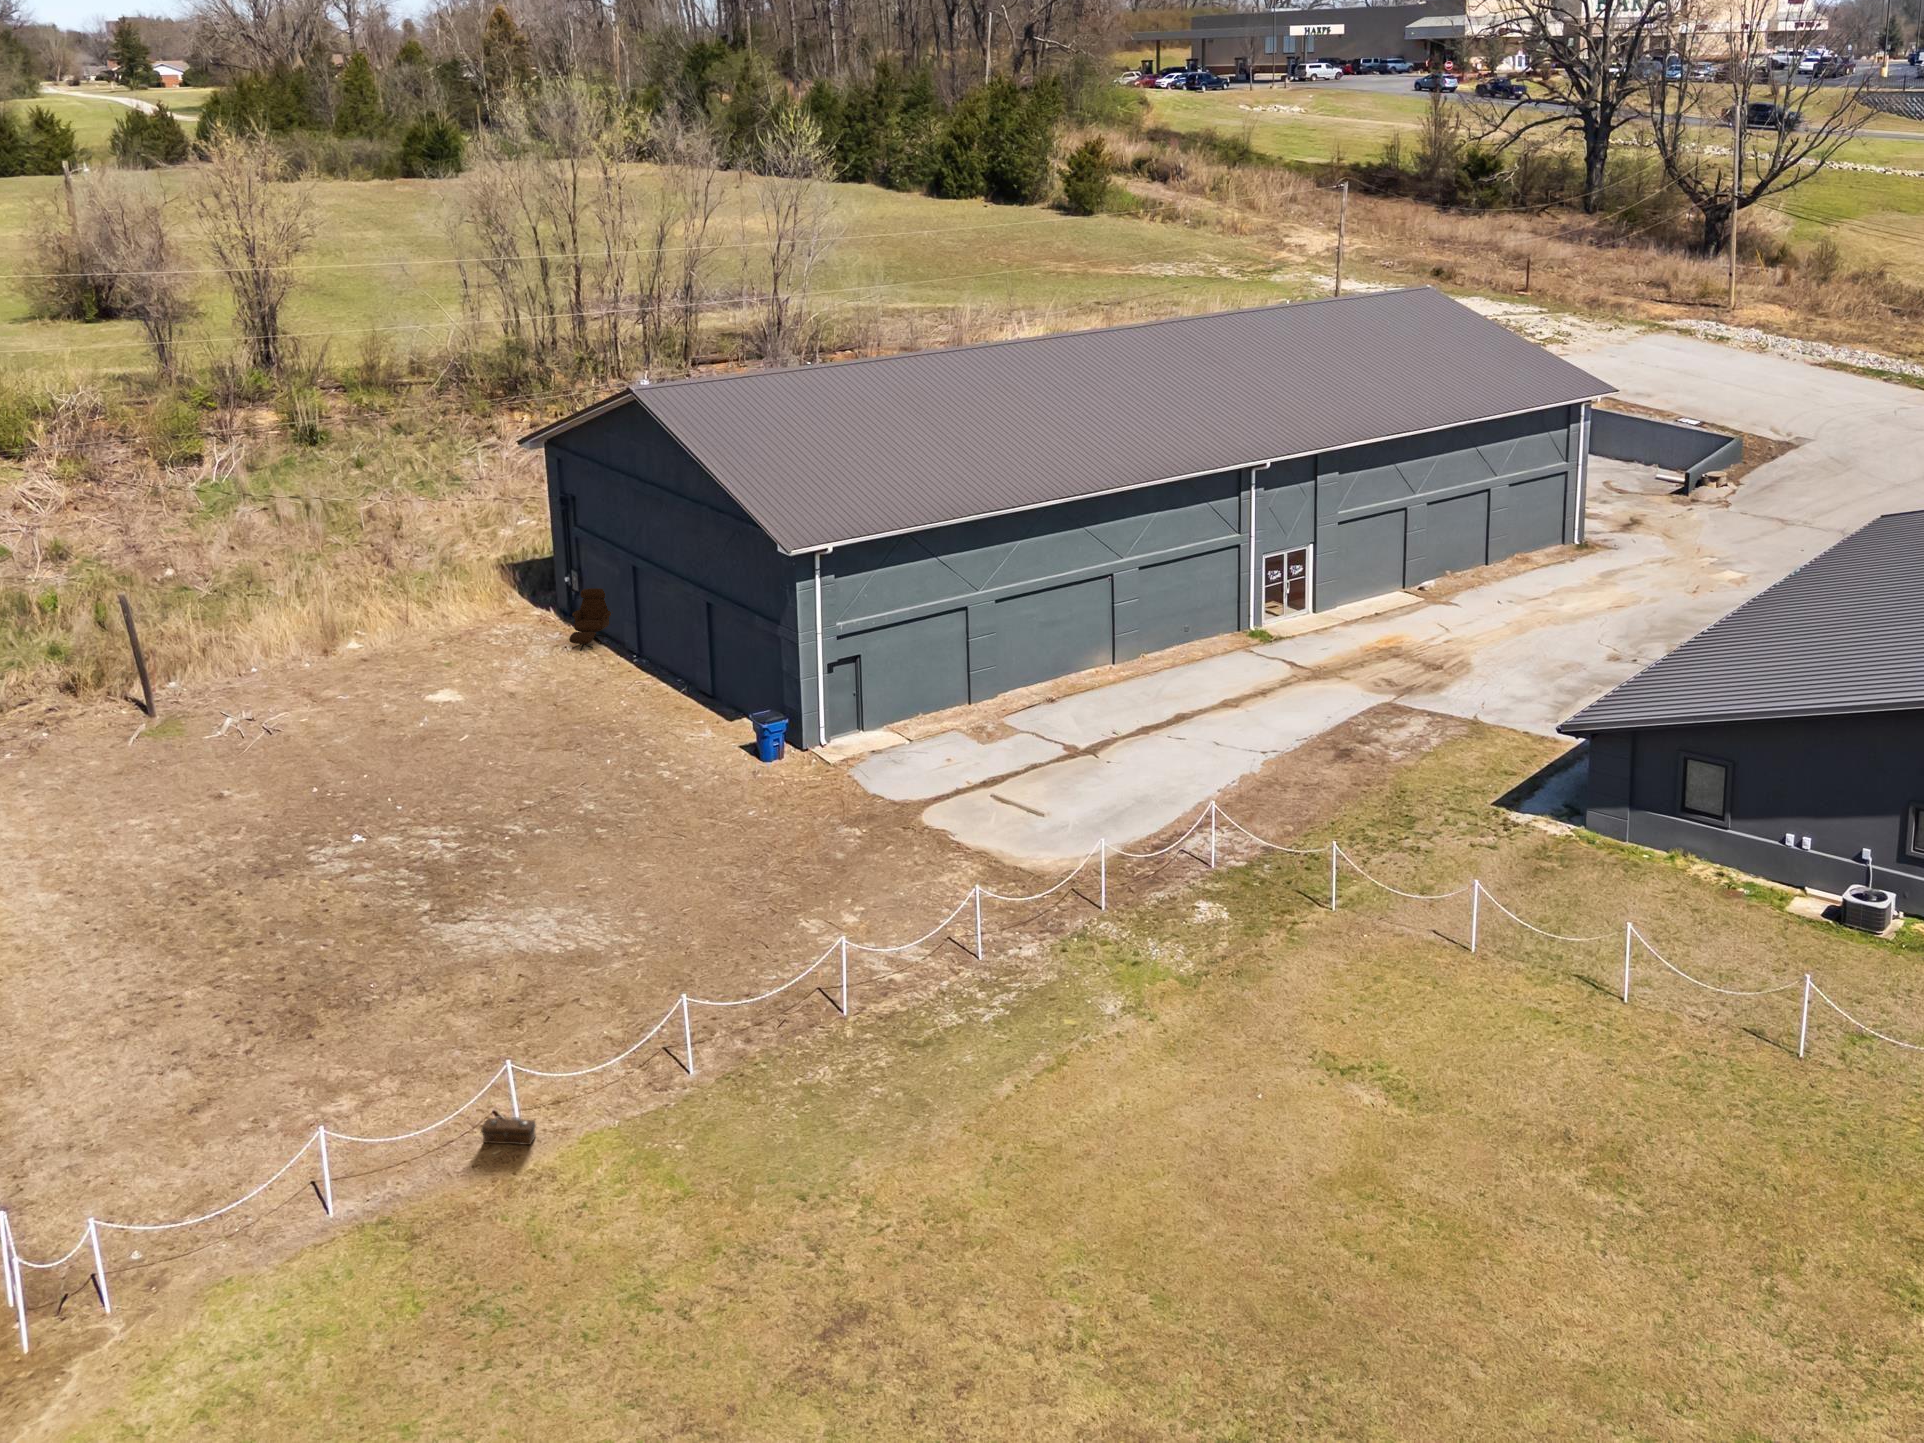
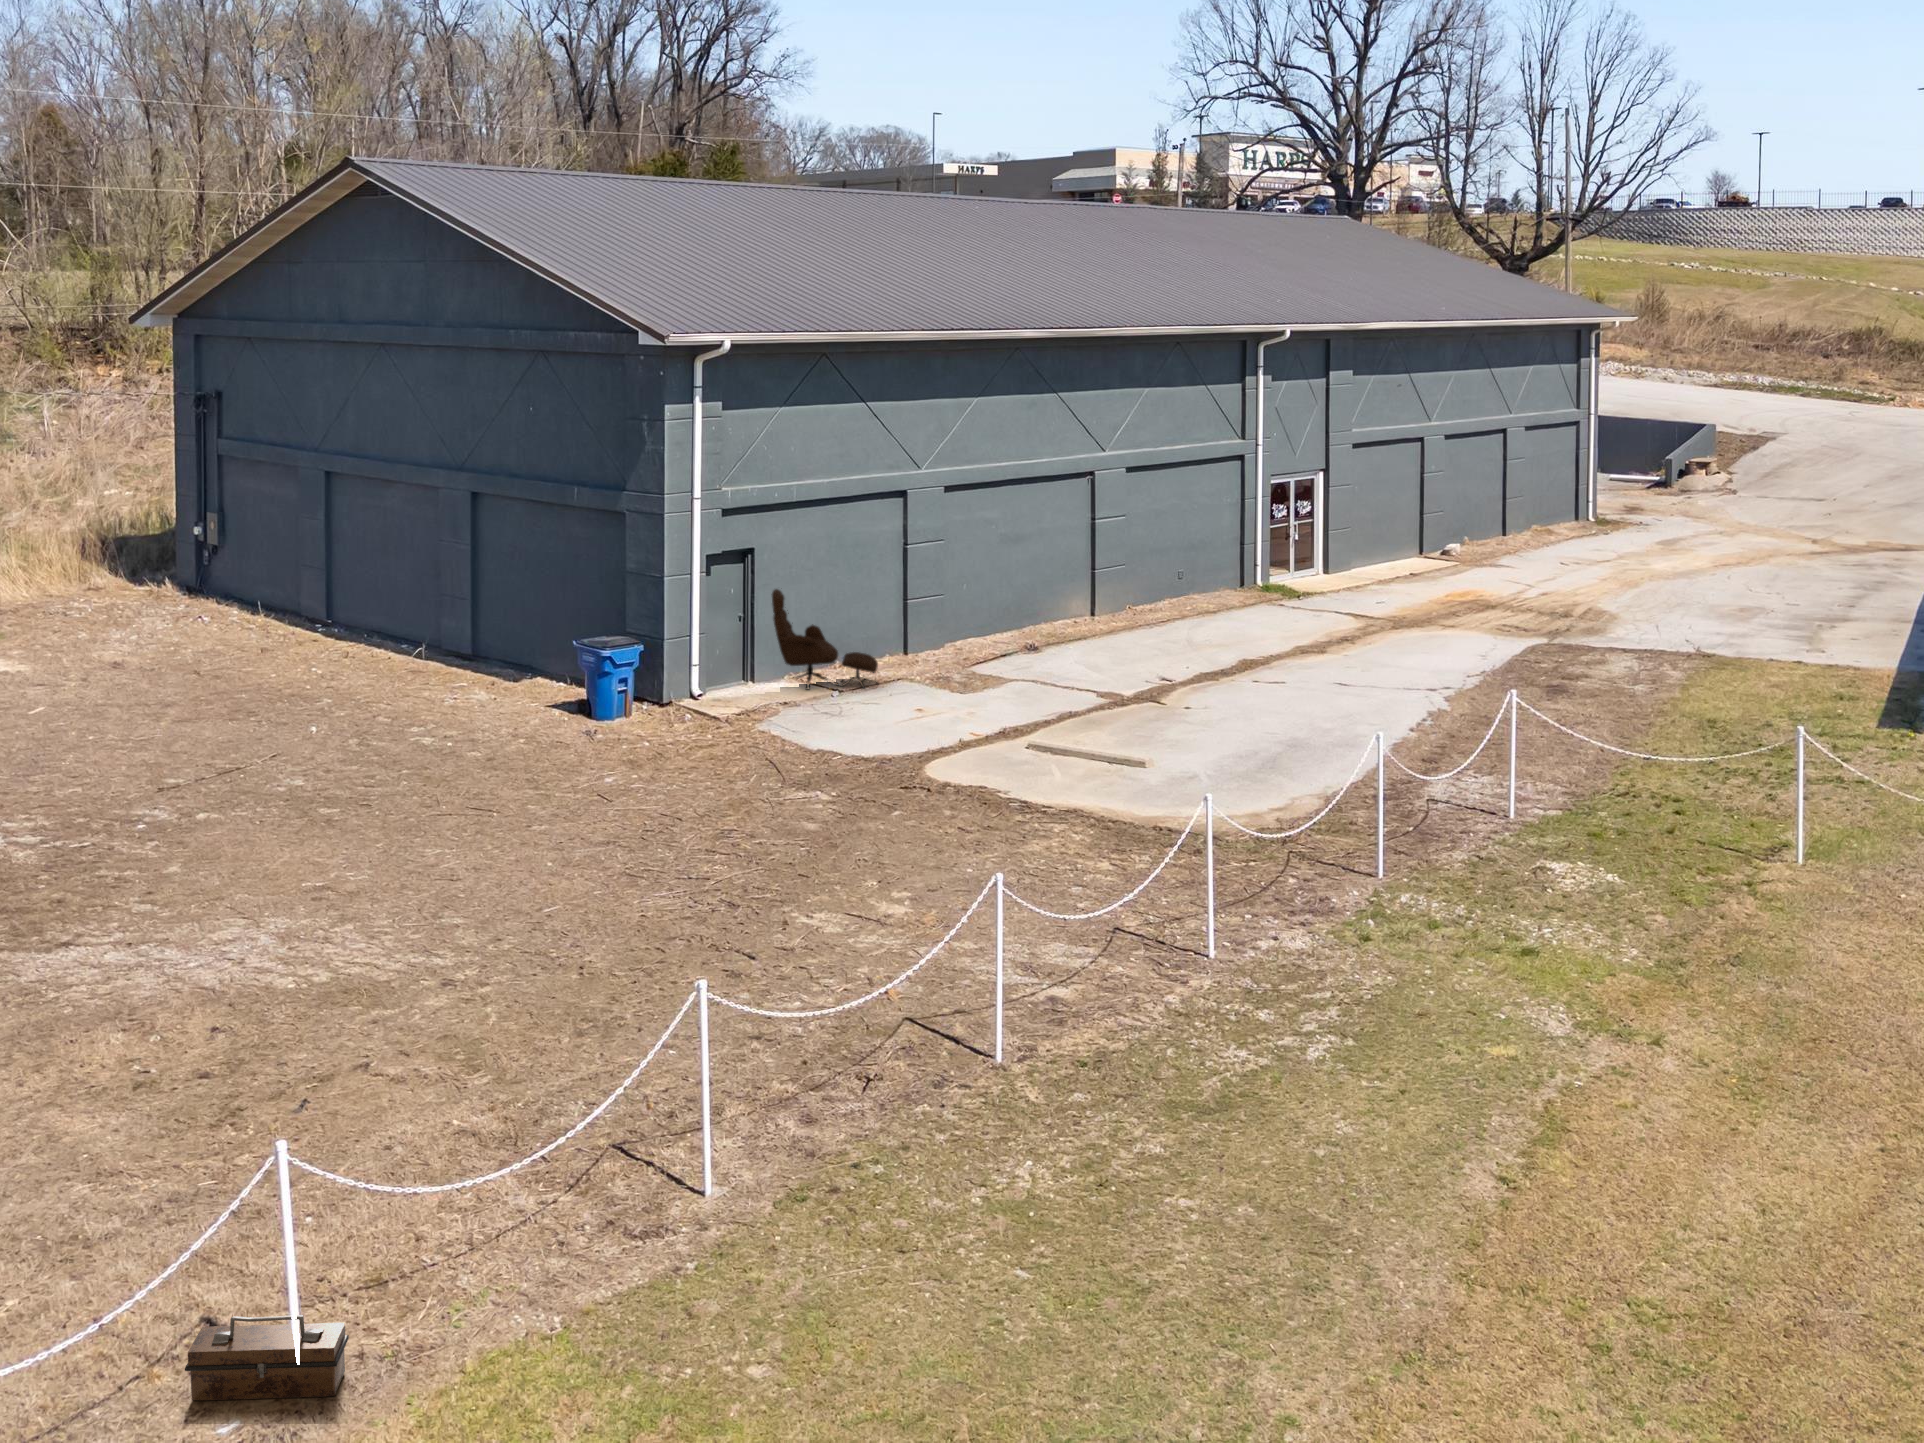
lounge chair: present [569,588,611,651] -> present [772,589,878,690]

